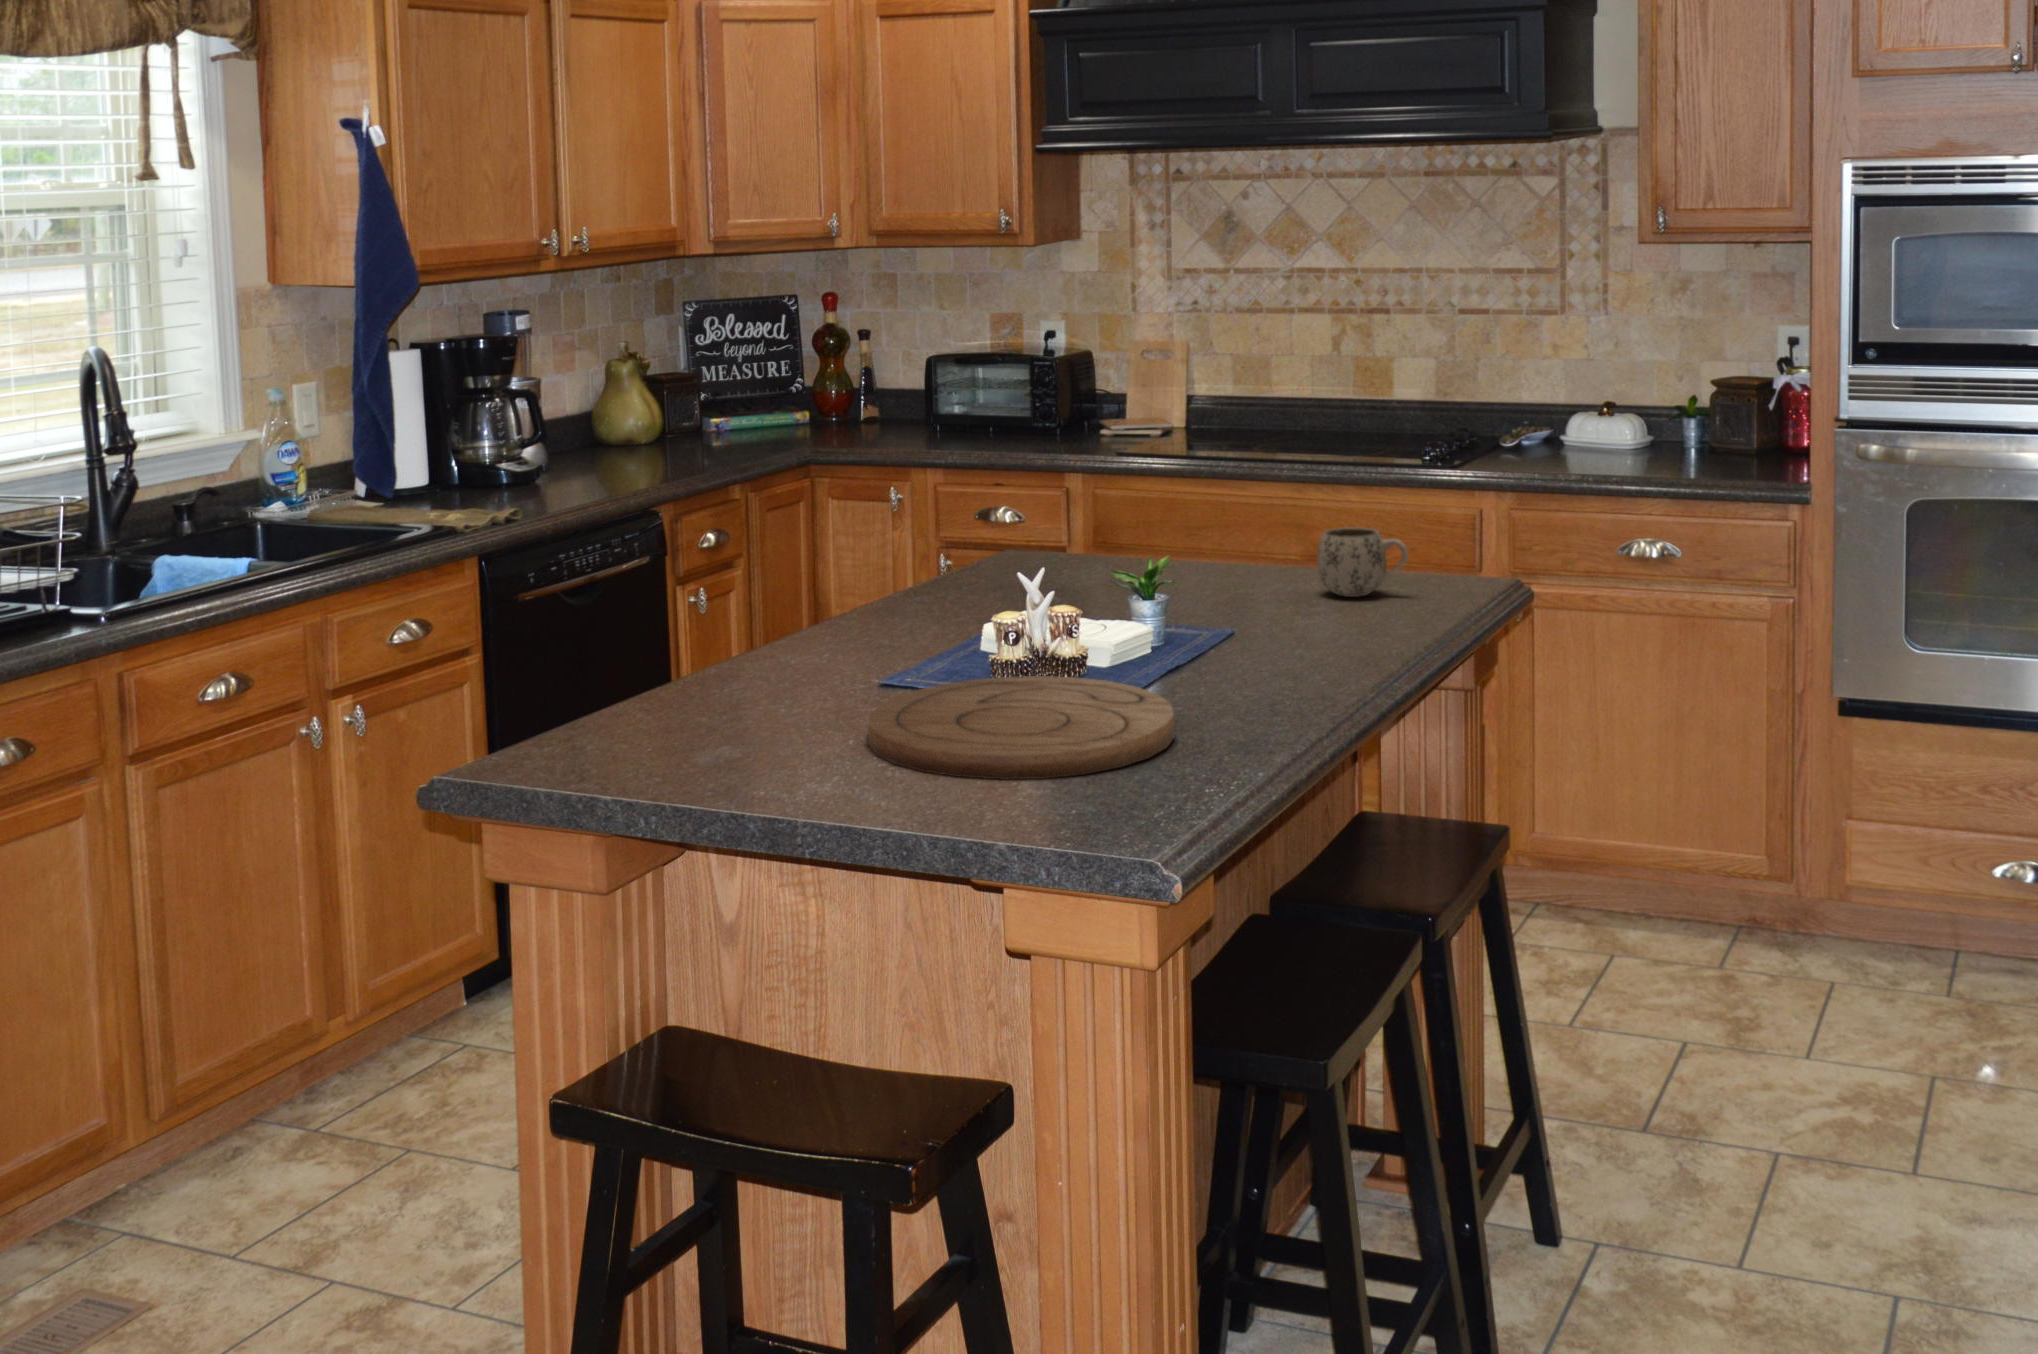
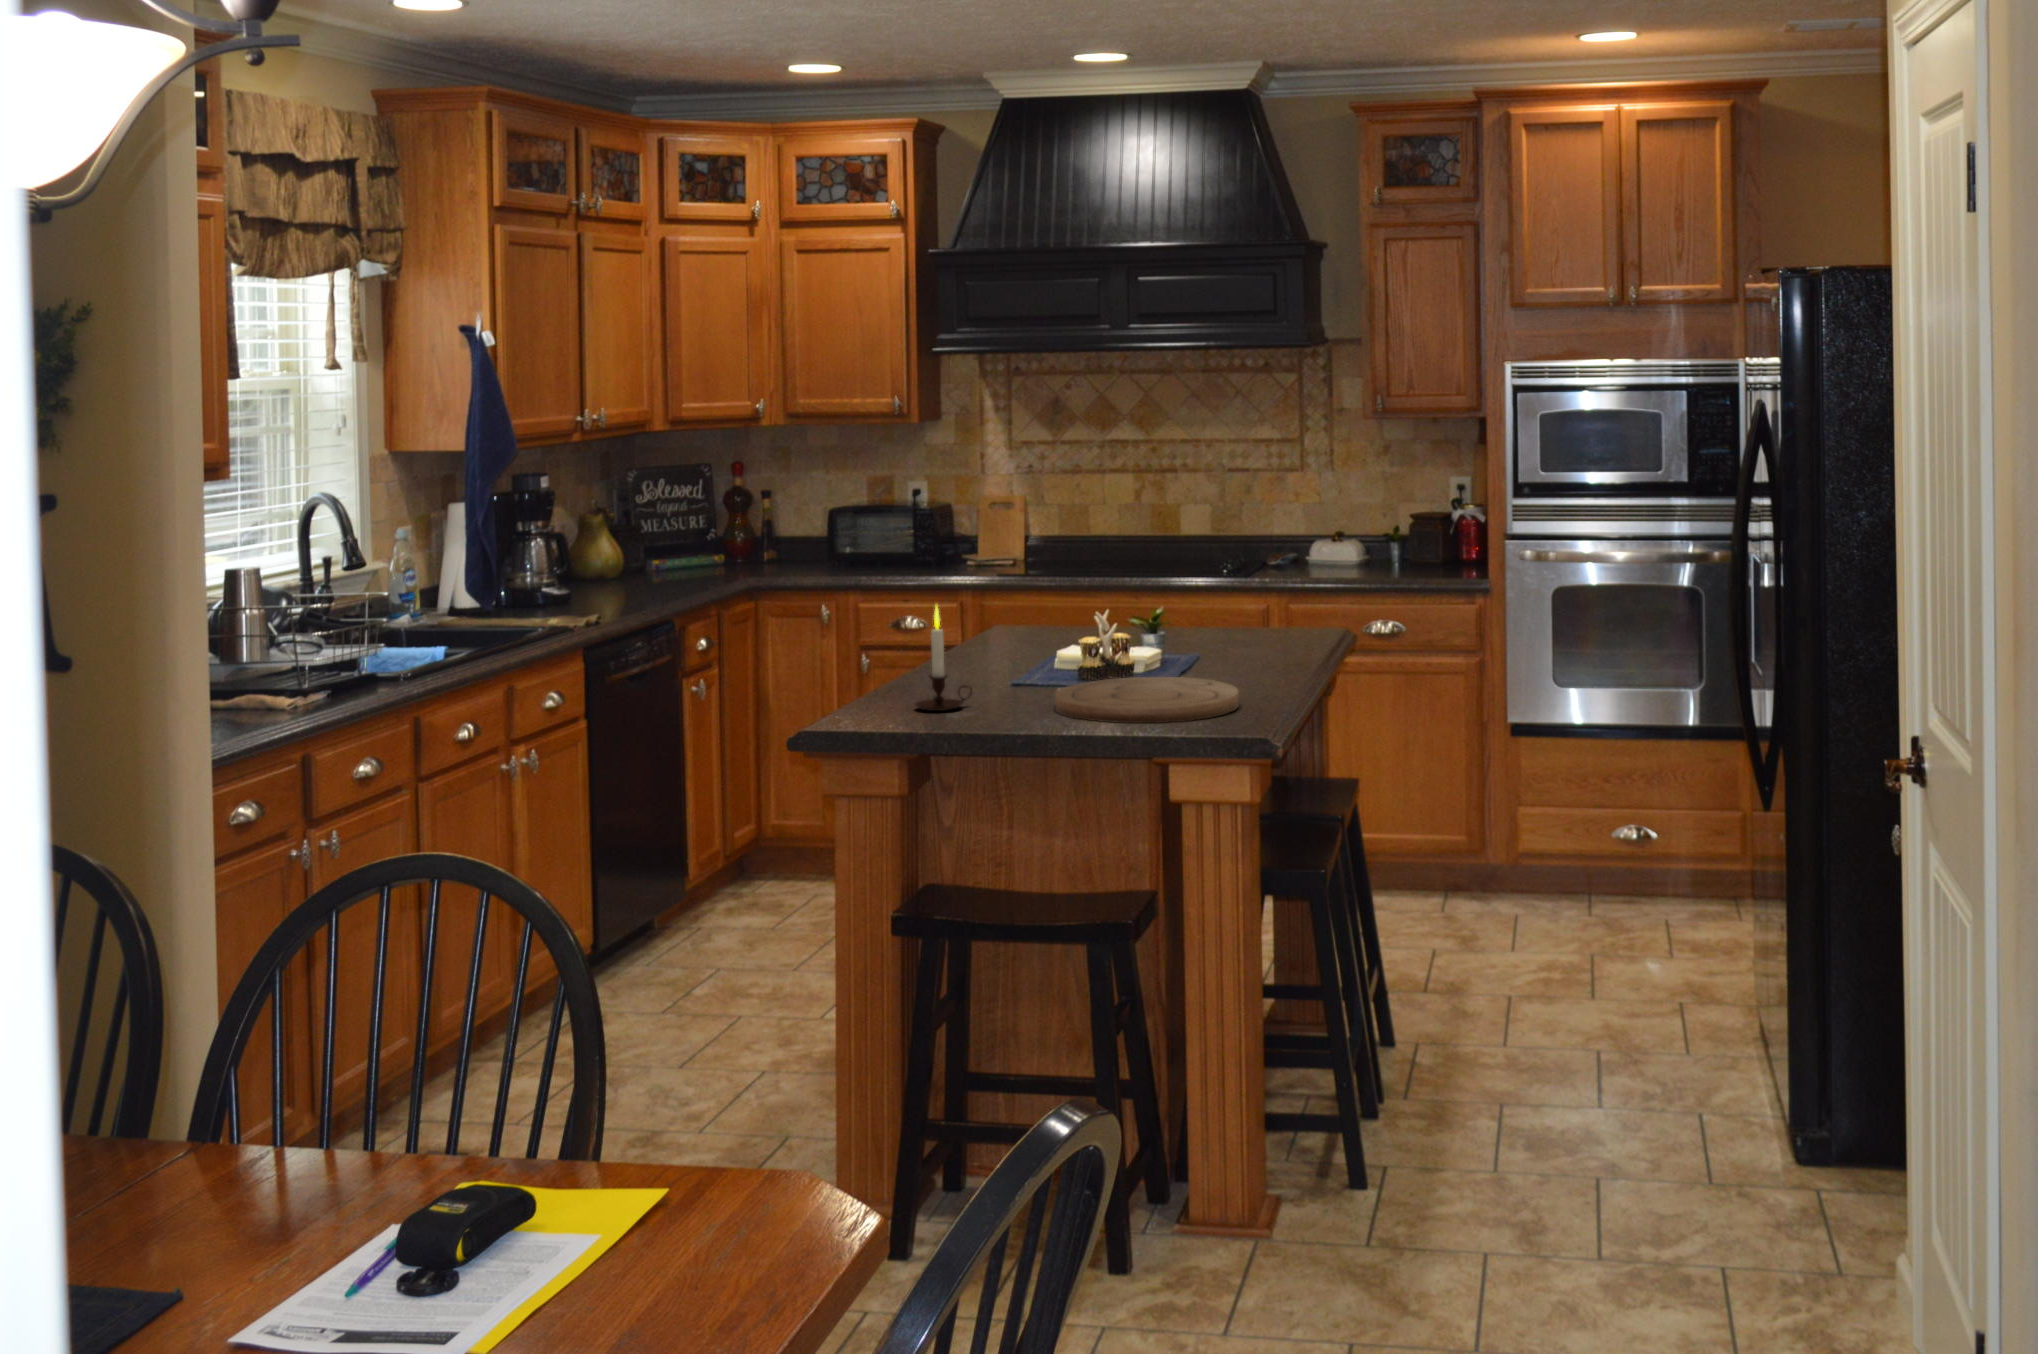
mug: present [1318,527,1408,597] -> none [1237,598,1296,643]
candle: none [665,553,762,724] -> present [915,606,972,711]

